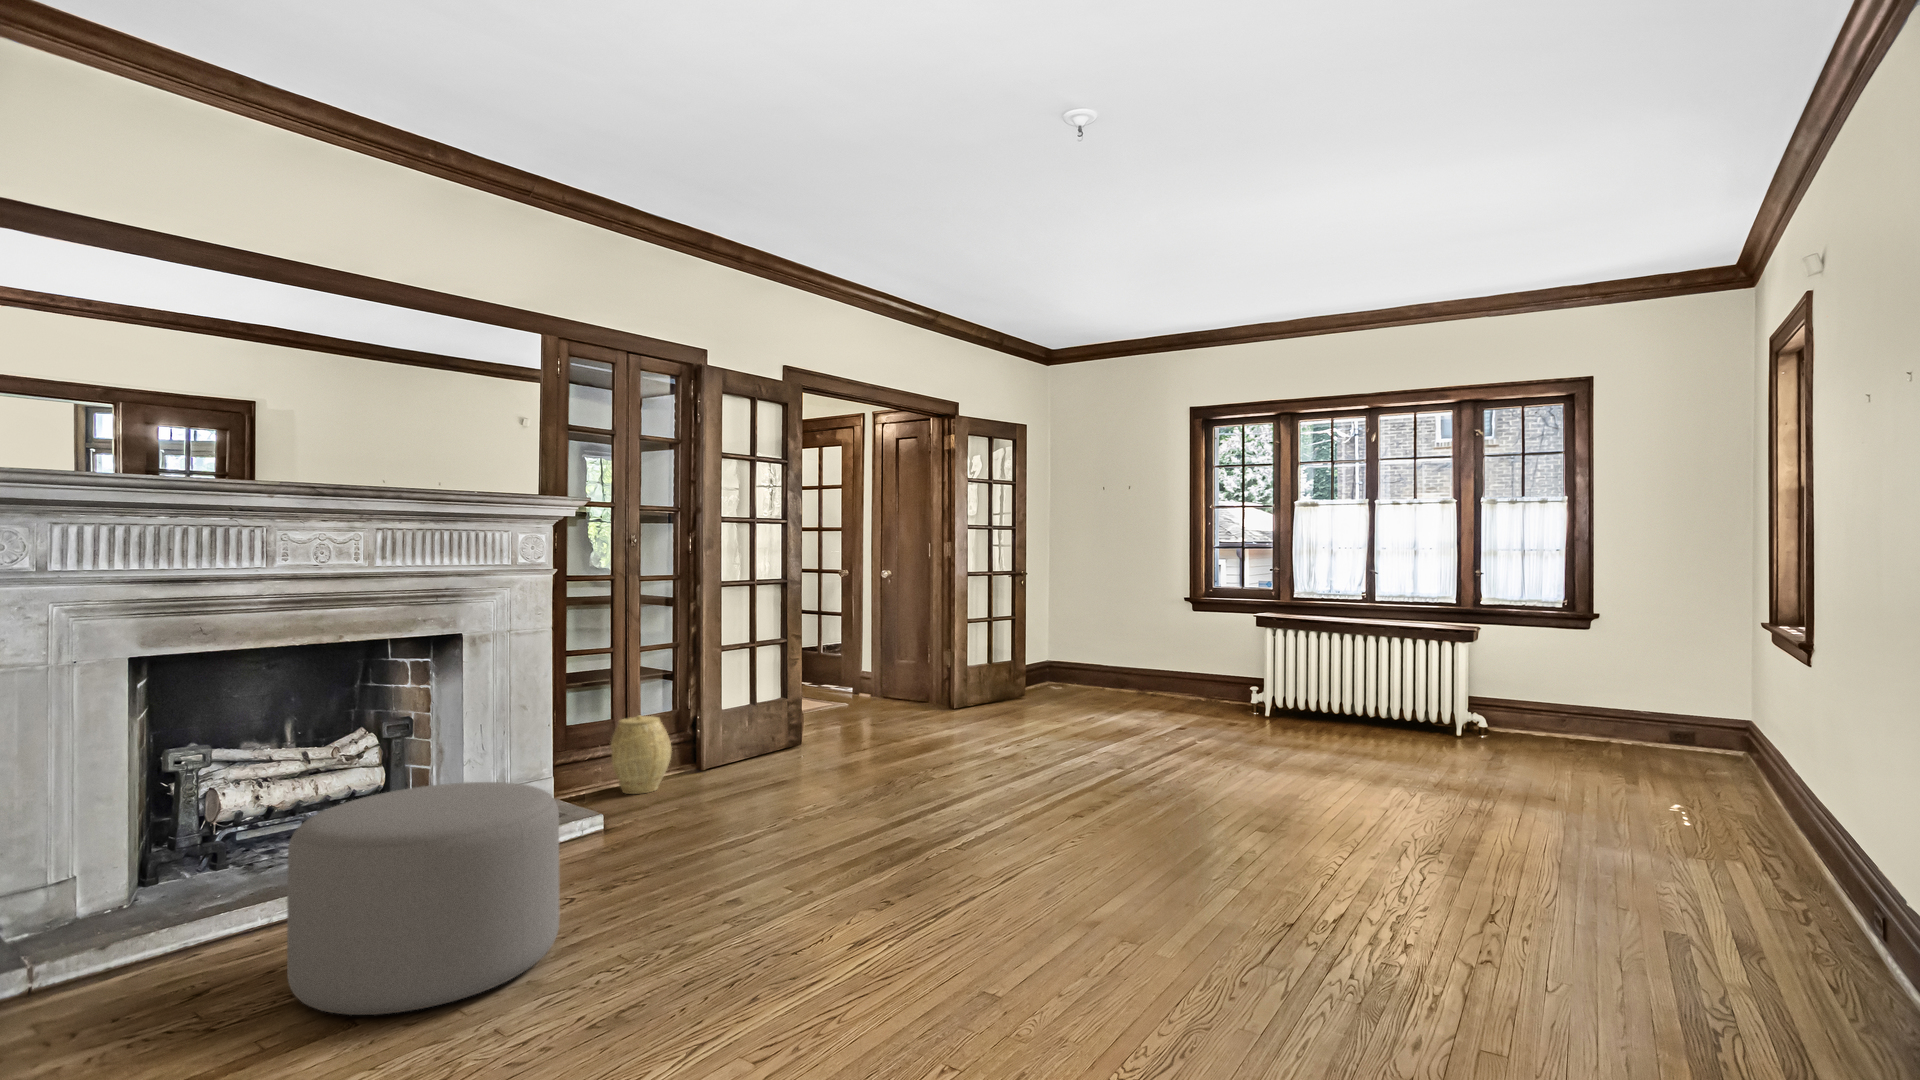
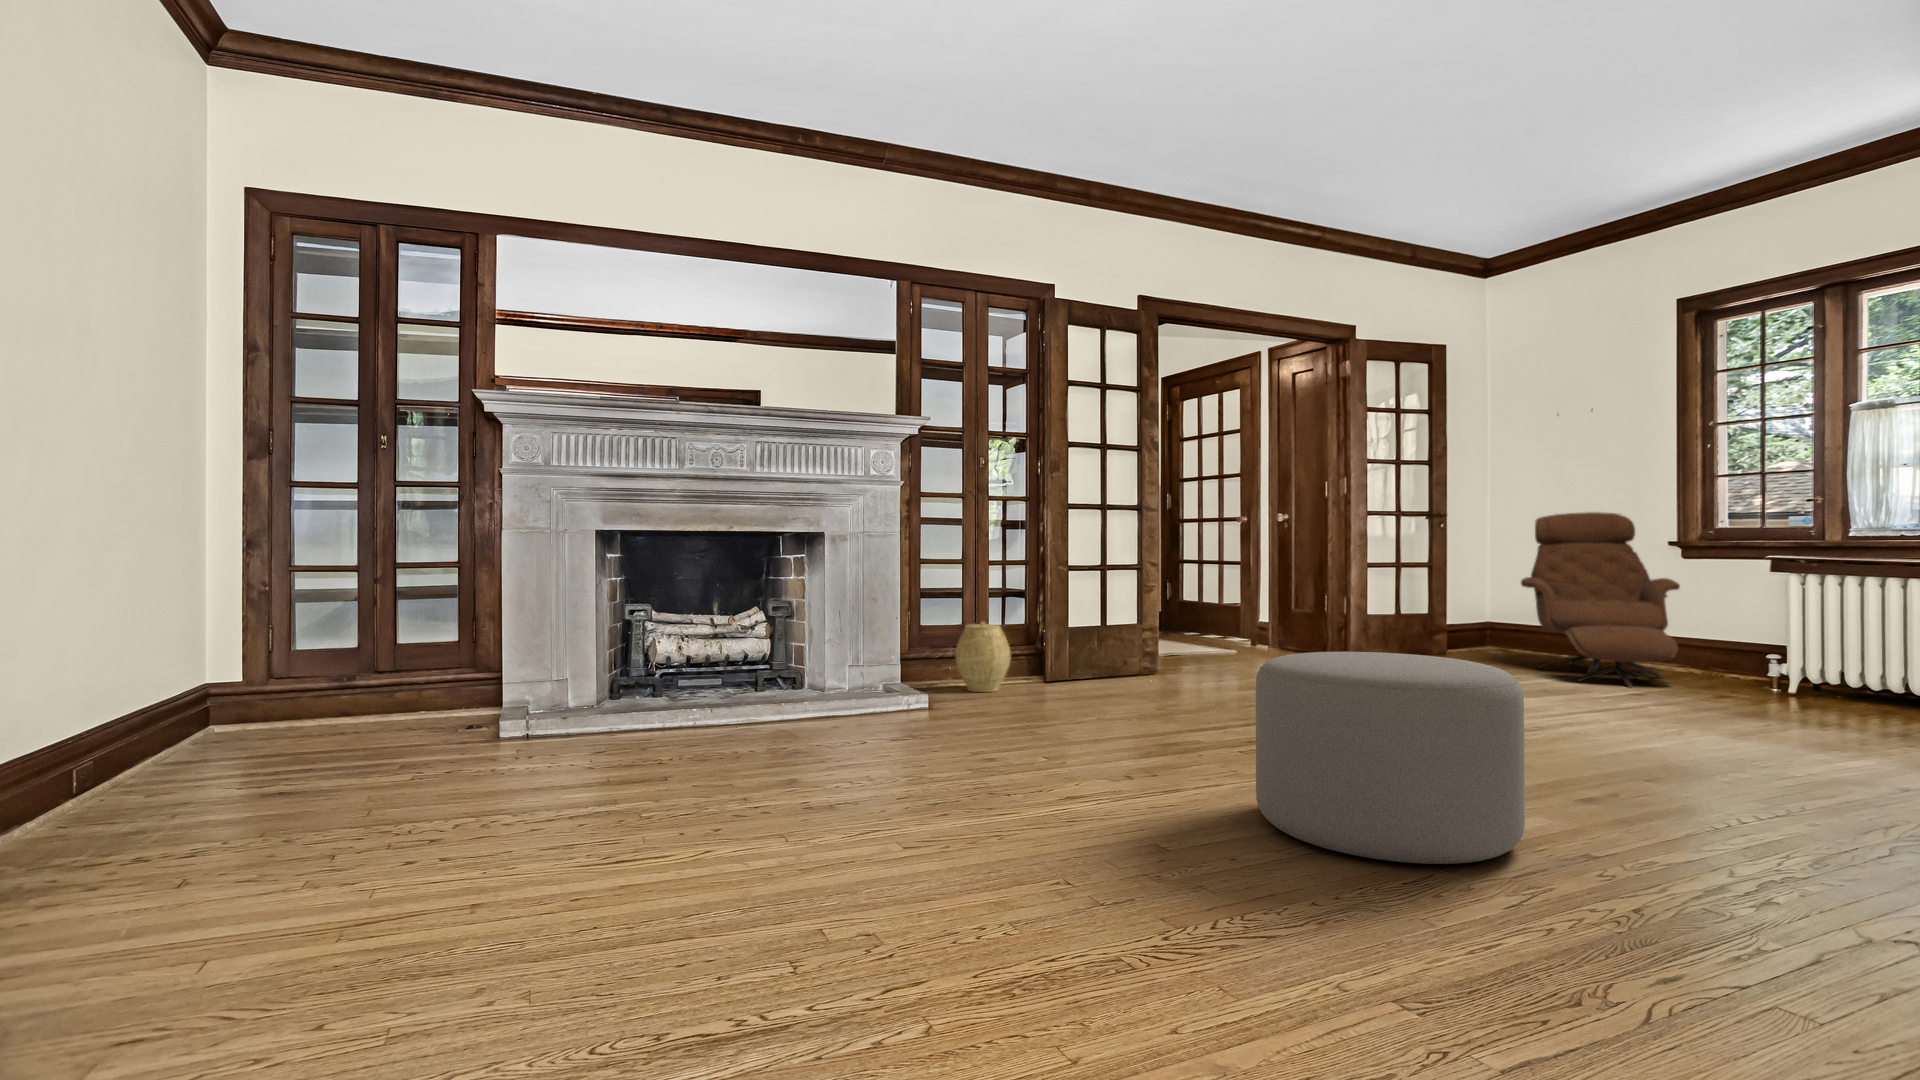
lounge chair: none [1086,571,1200,718] -> present [1521,512,1680,688]
ottoman: present [287,782,560,1015] -> present [1256,652,1525,864]

